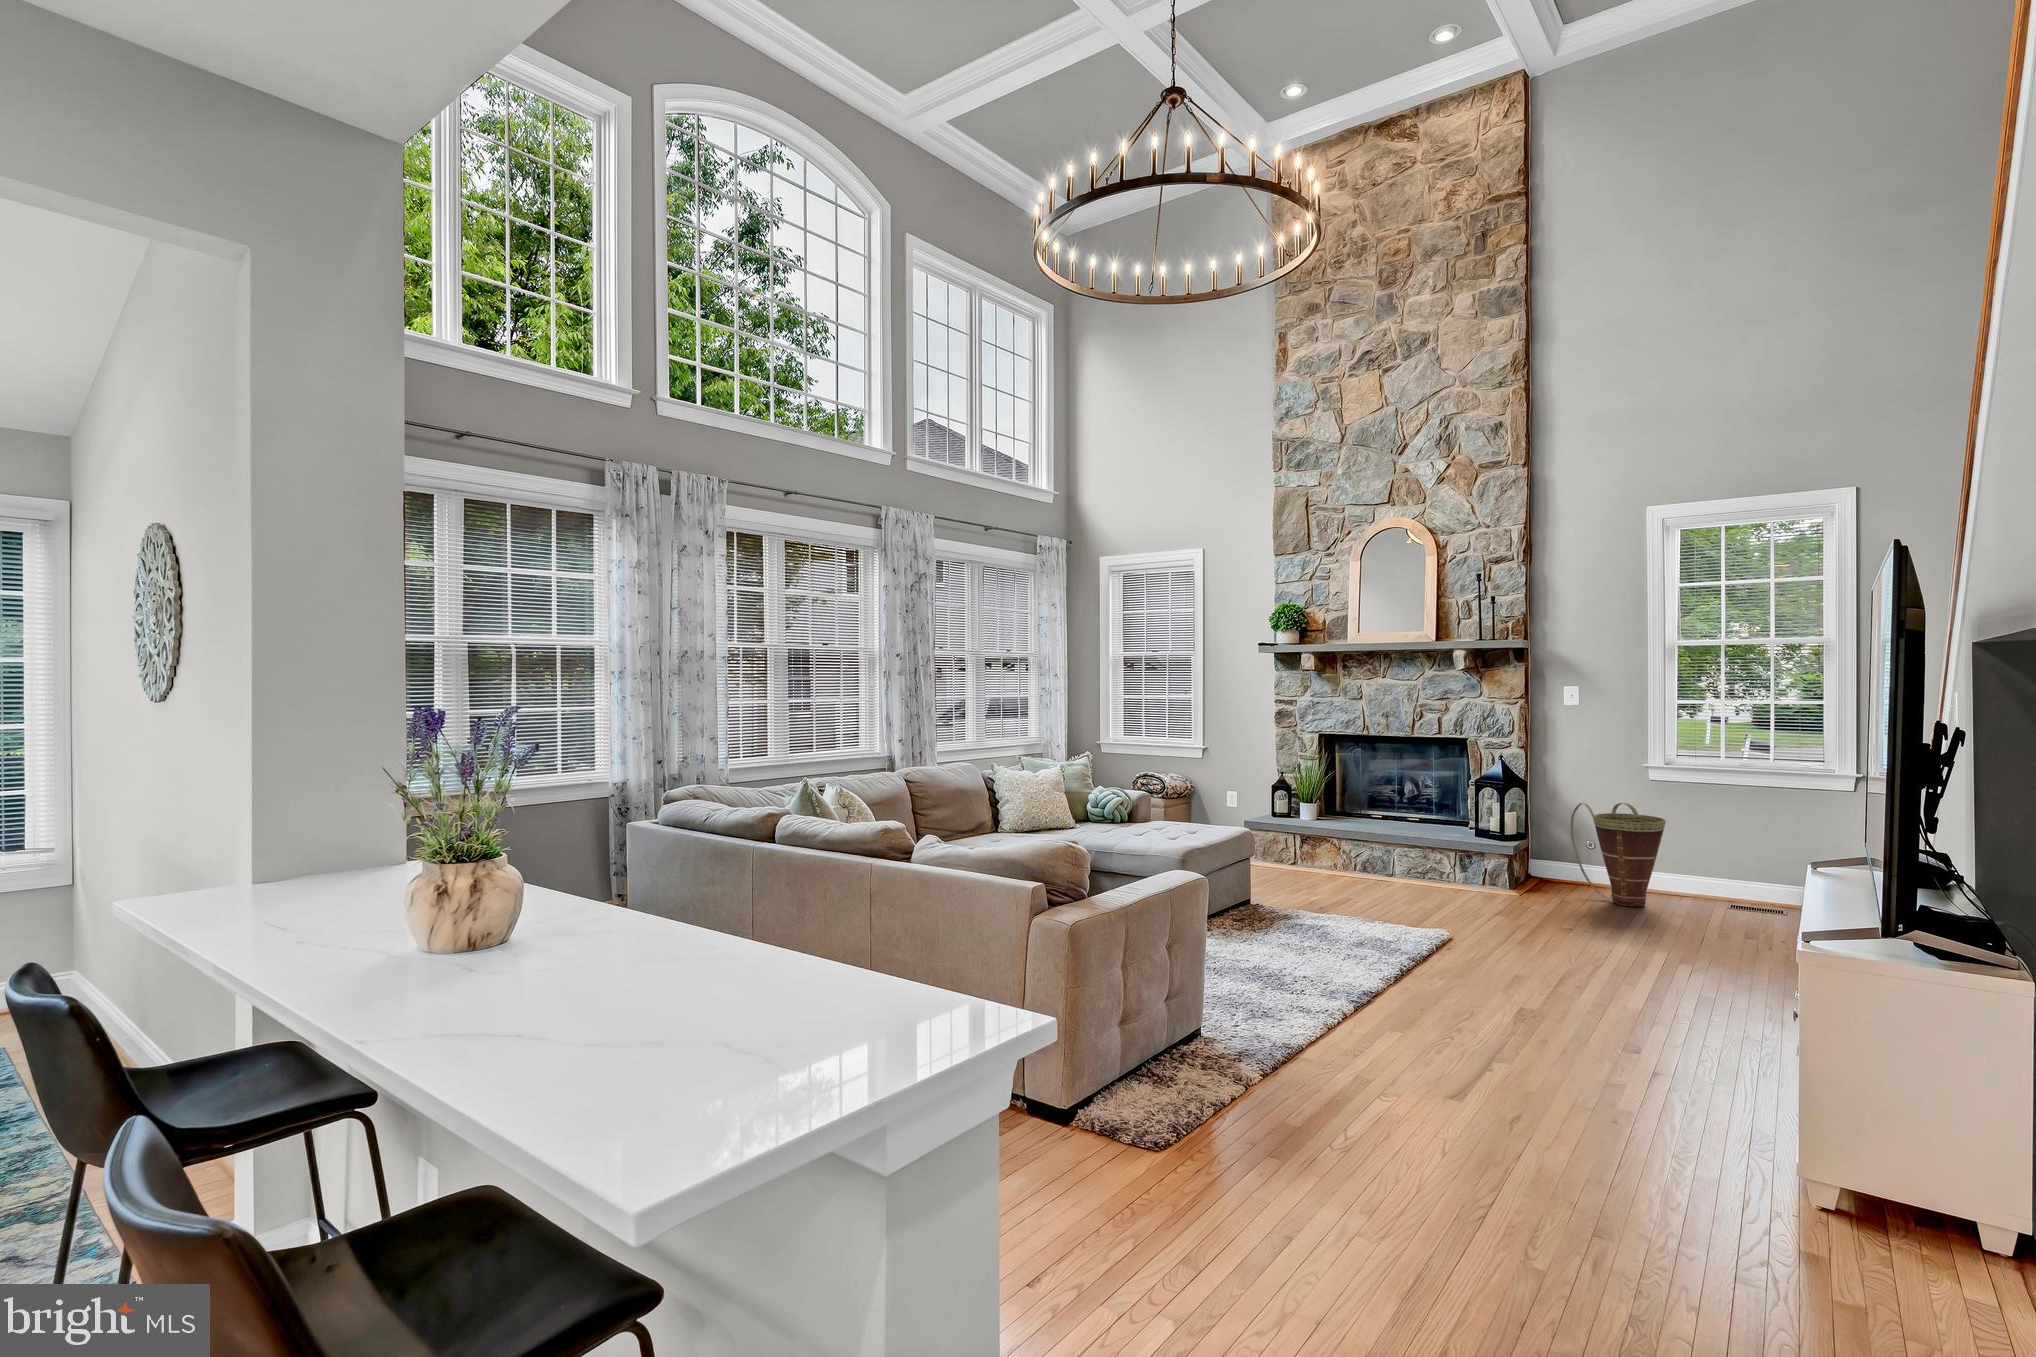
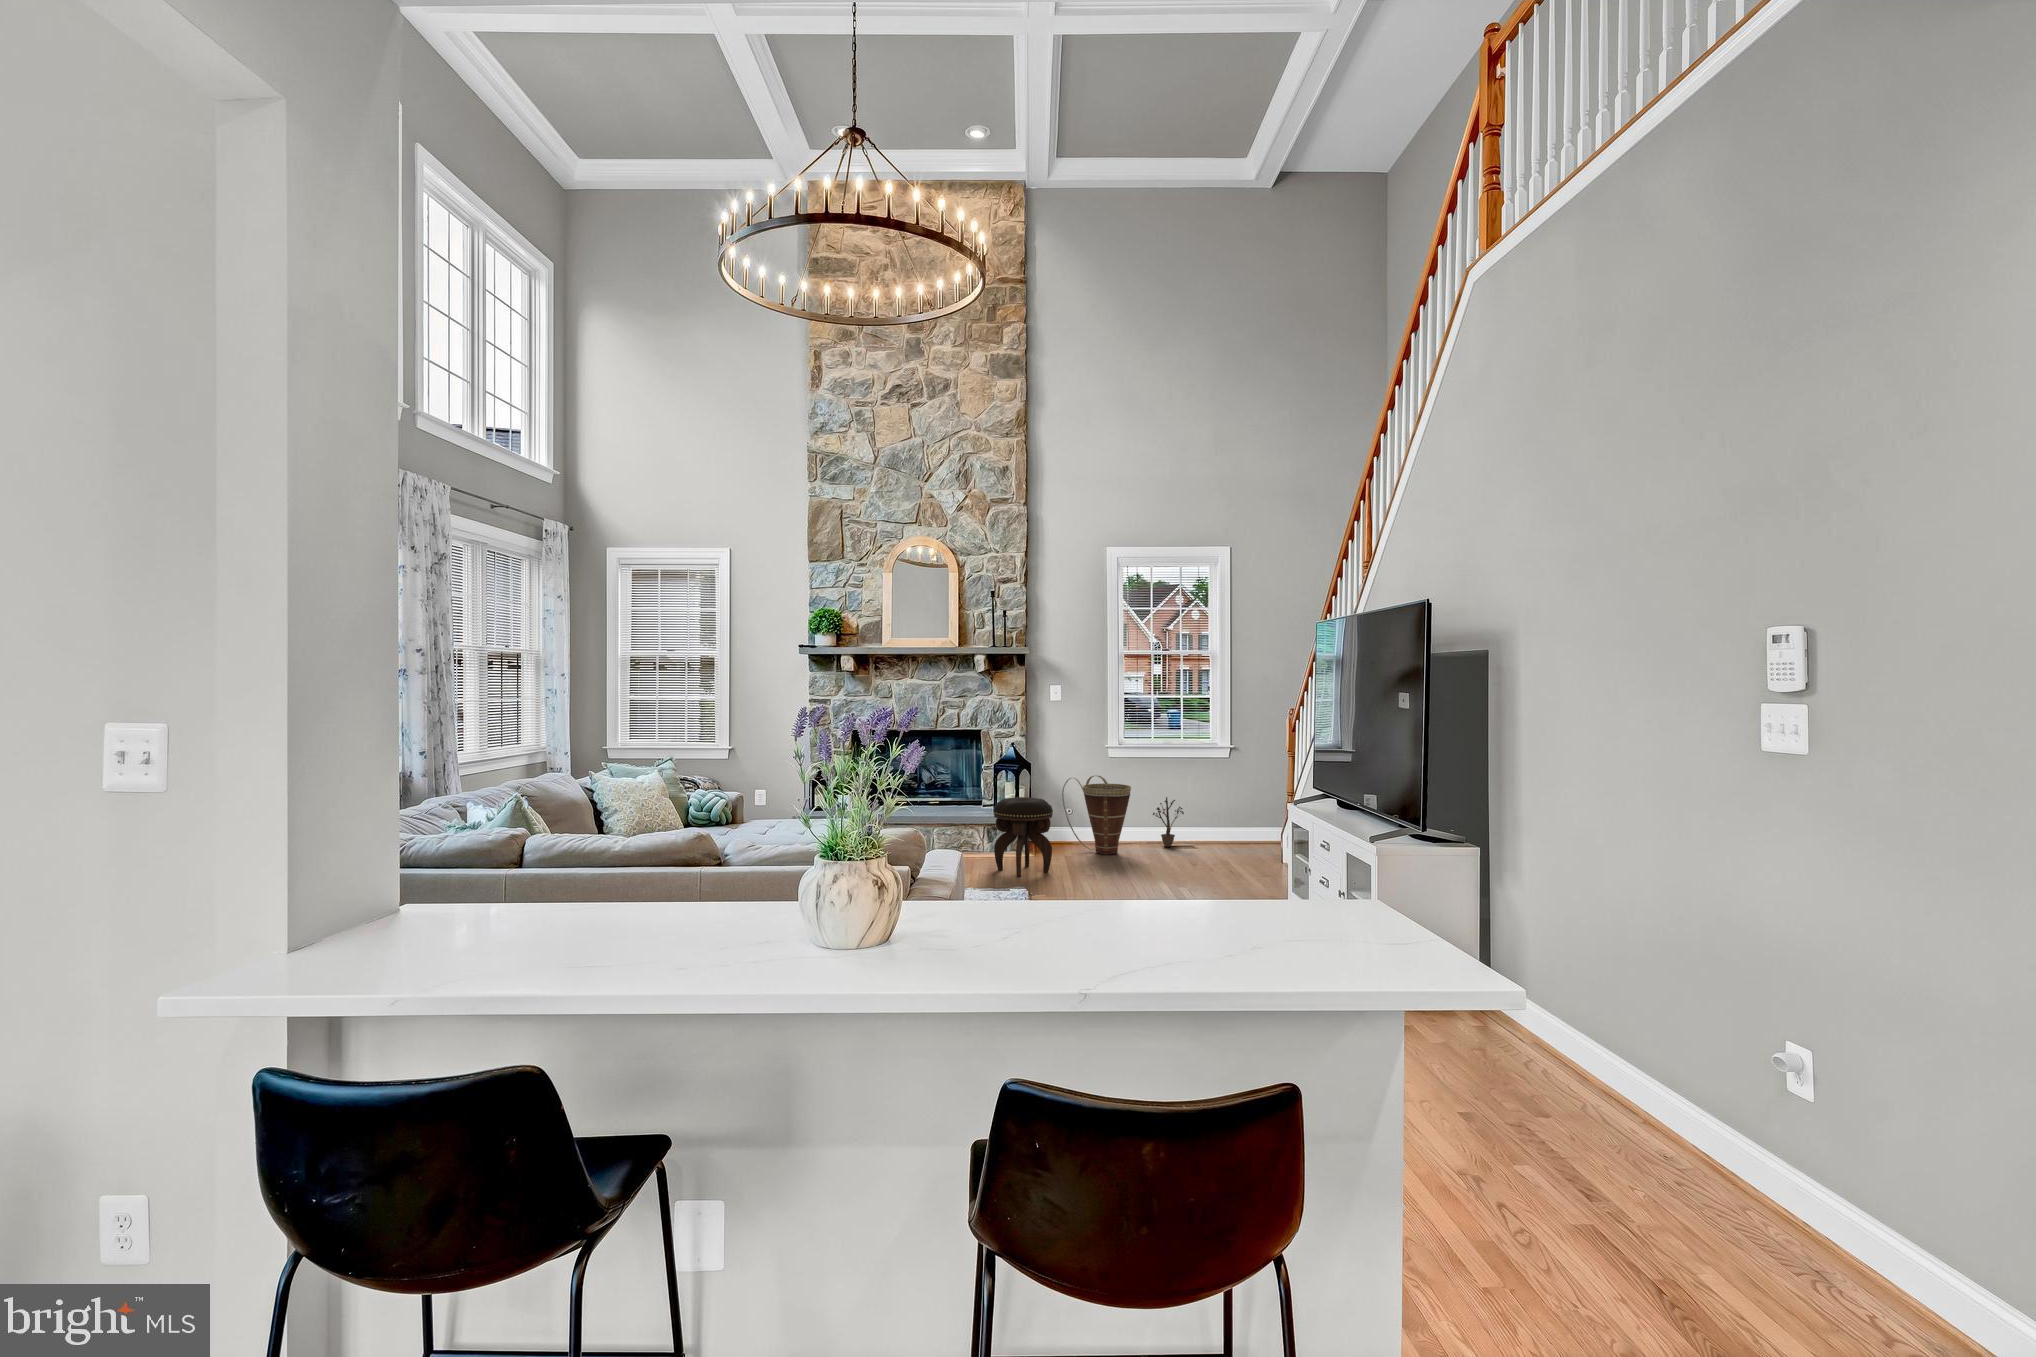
footstool: none [1444,820,1523,915] -> present [994,797,1053,876]
decorative plant: none [1703,840,1764,909] -> present [1148,797,1184,847]

